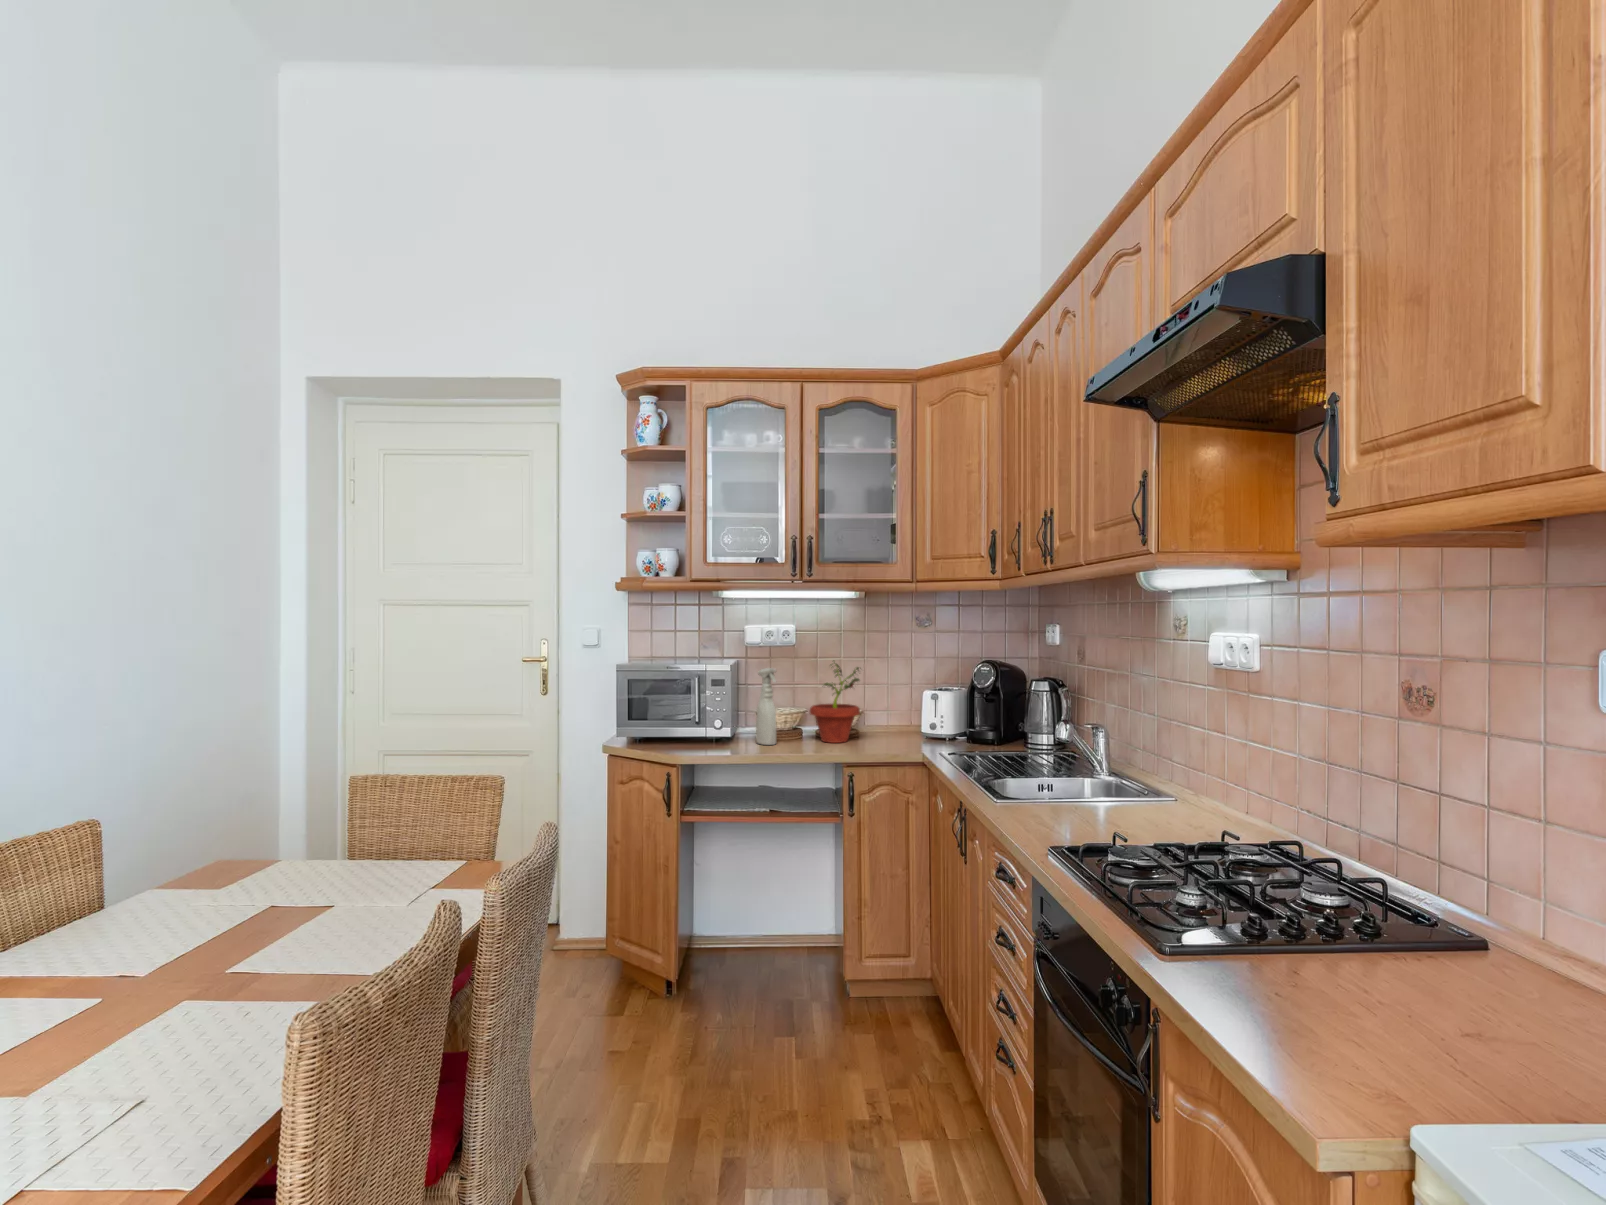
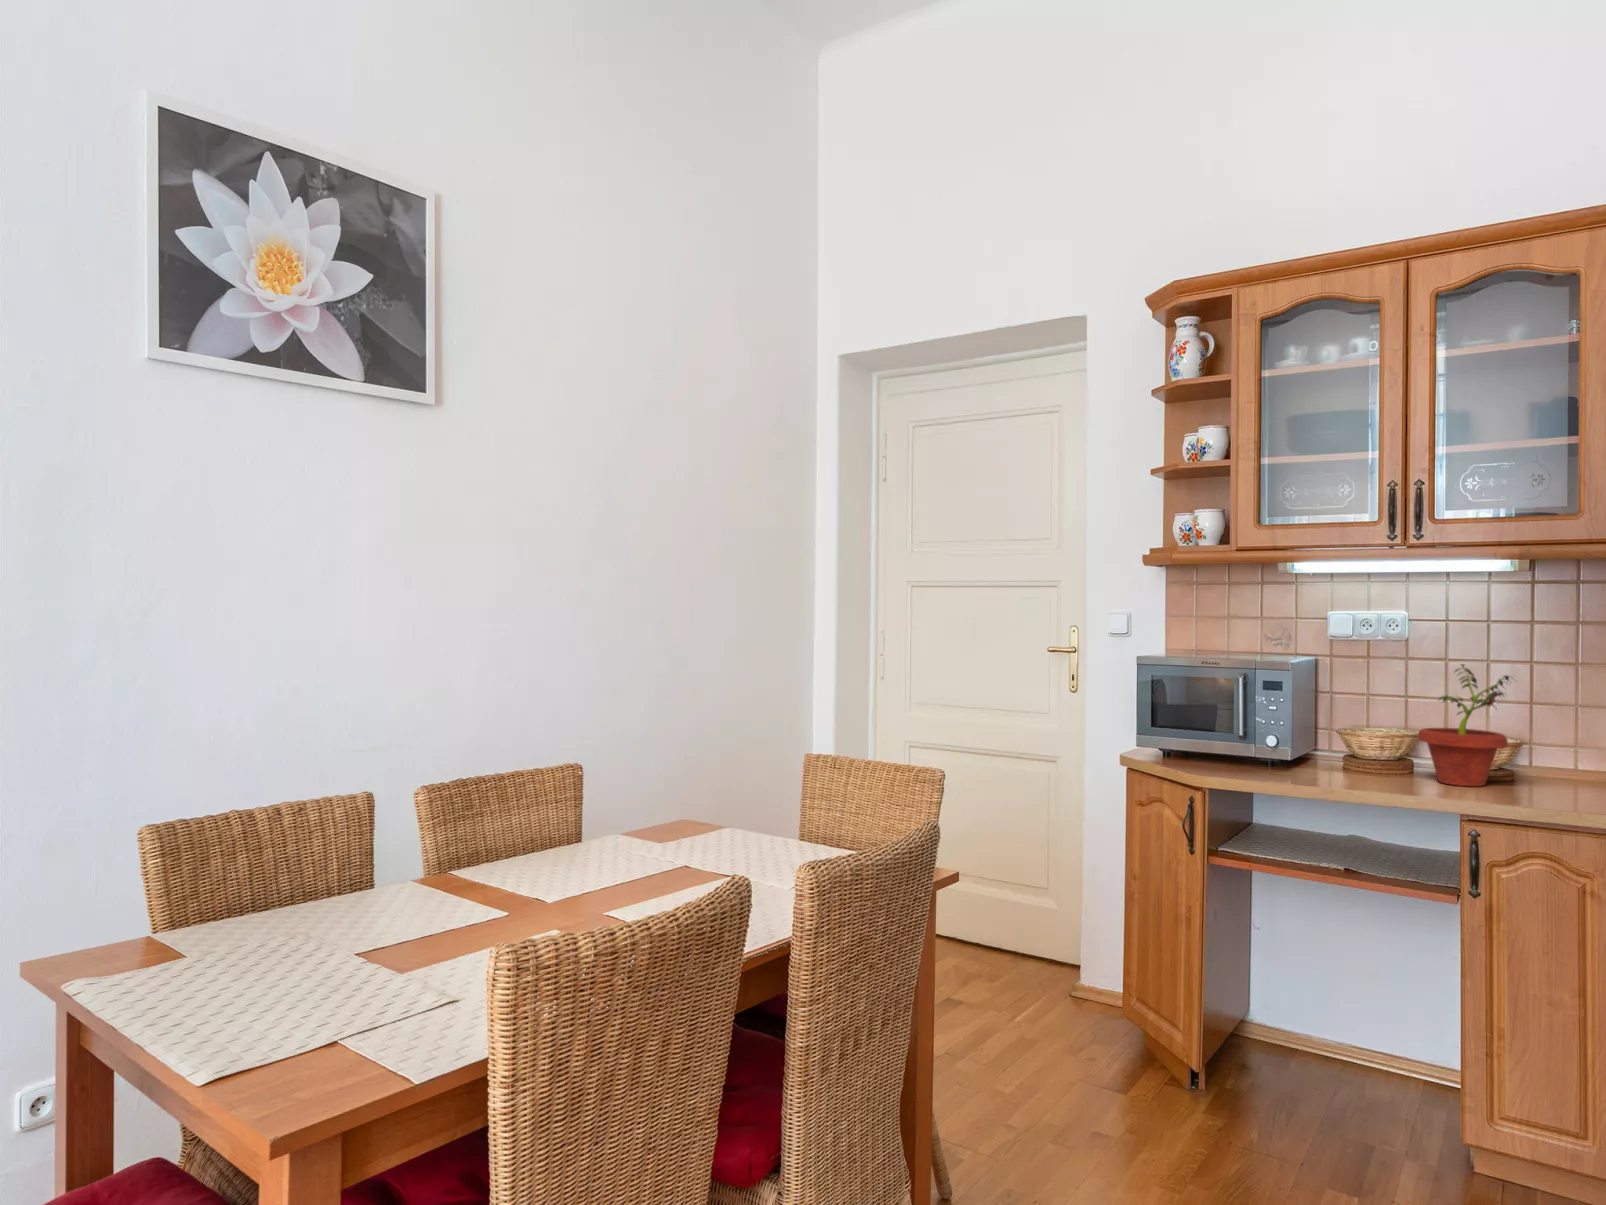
spray bottle: present [756,668,777,745] -> none [1329,670,1360,778]

